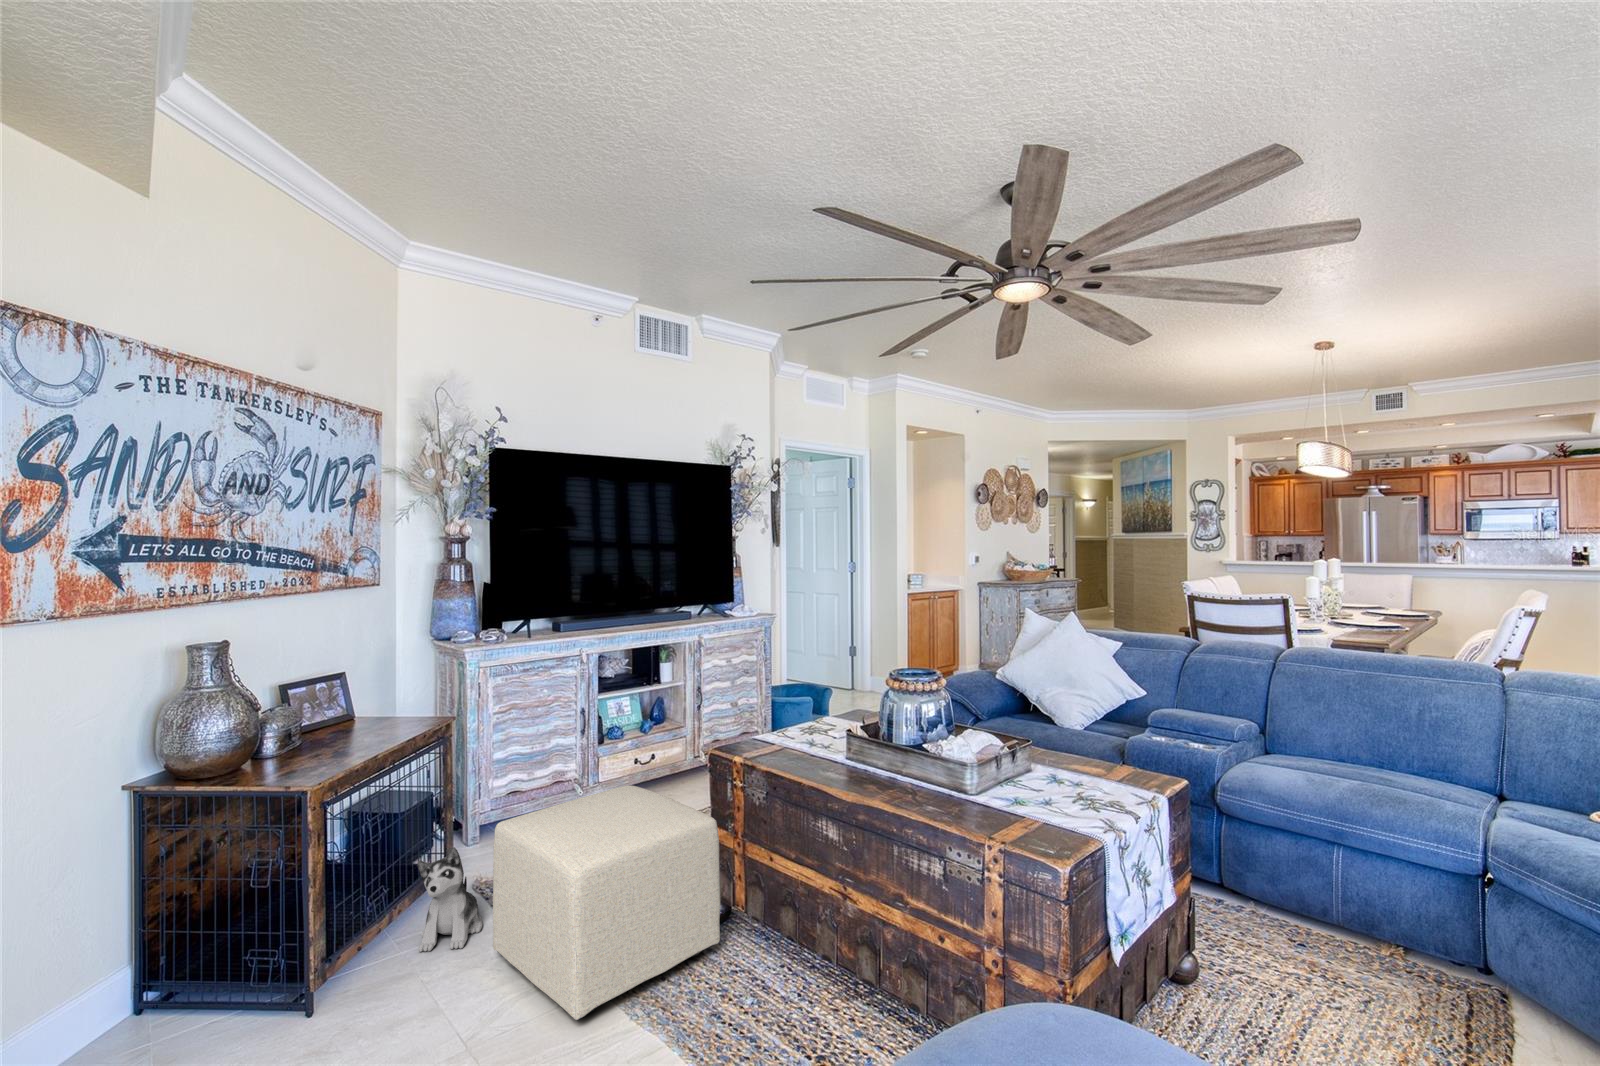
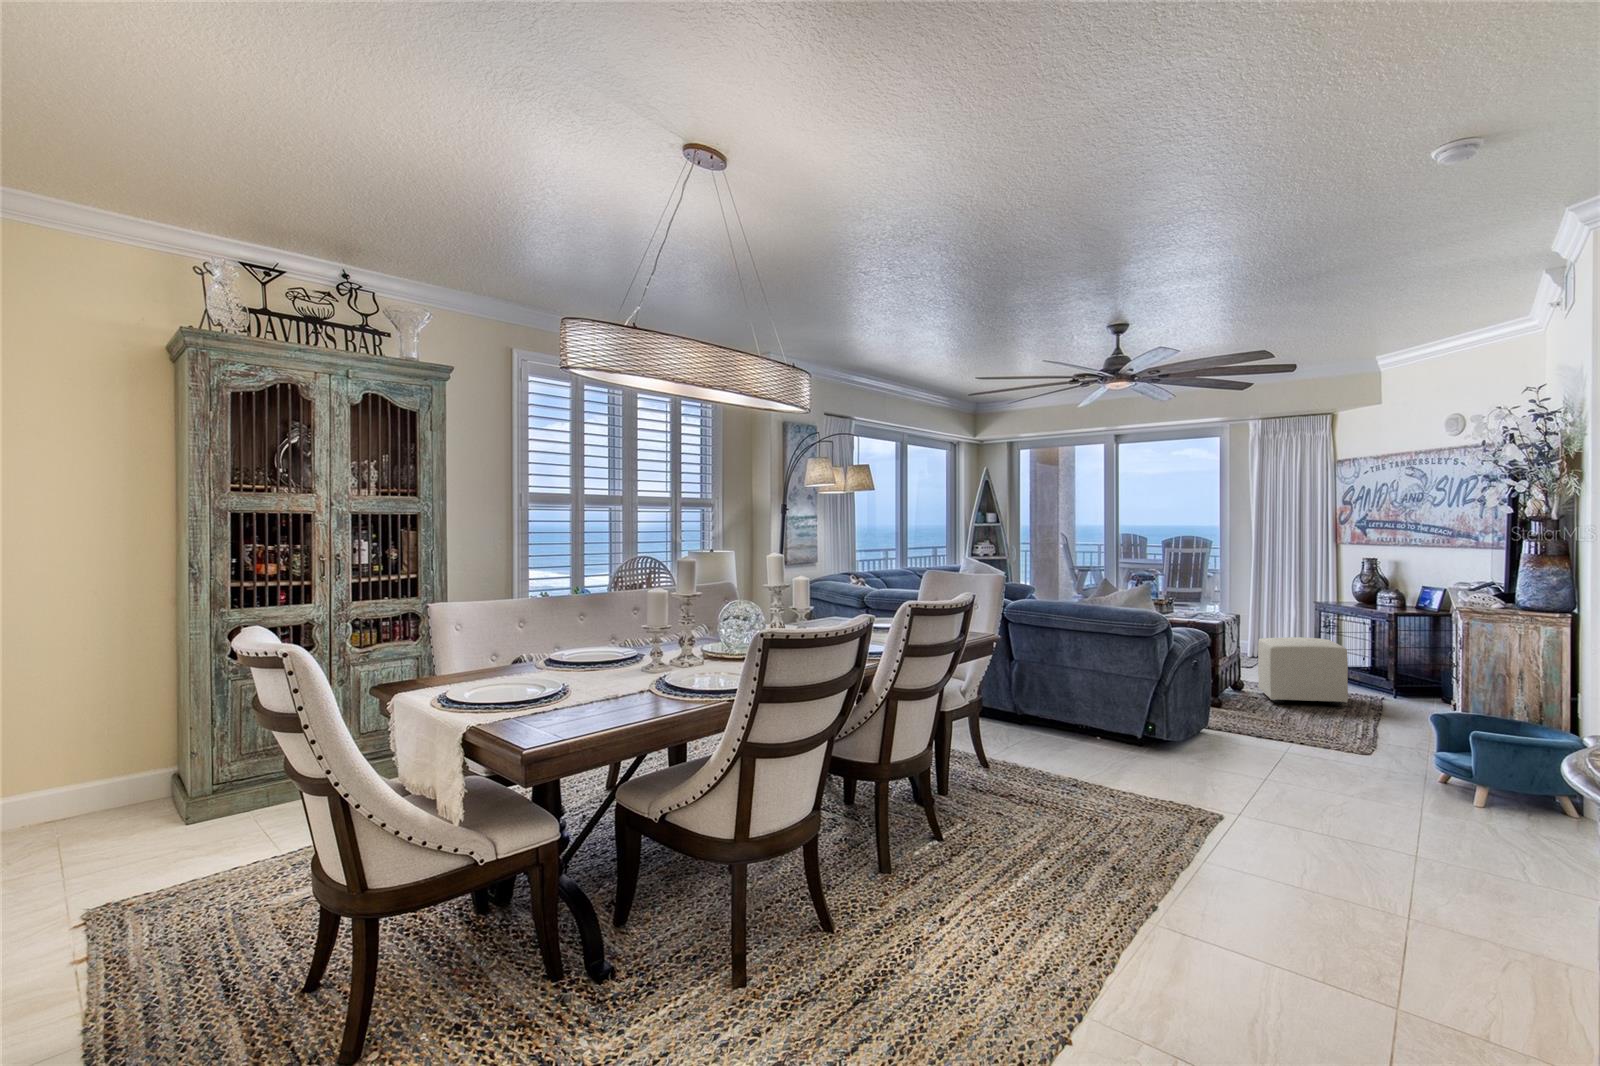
plush toy: present [417,847,482,952] -> none [1348,656,1389,698]

